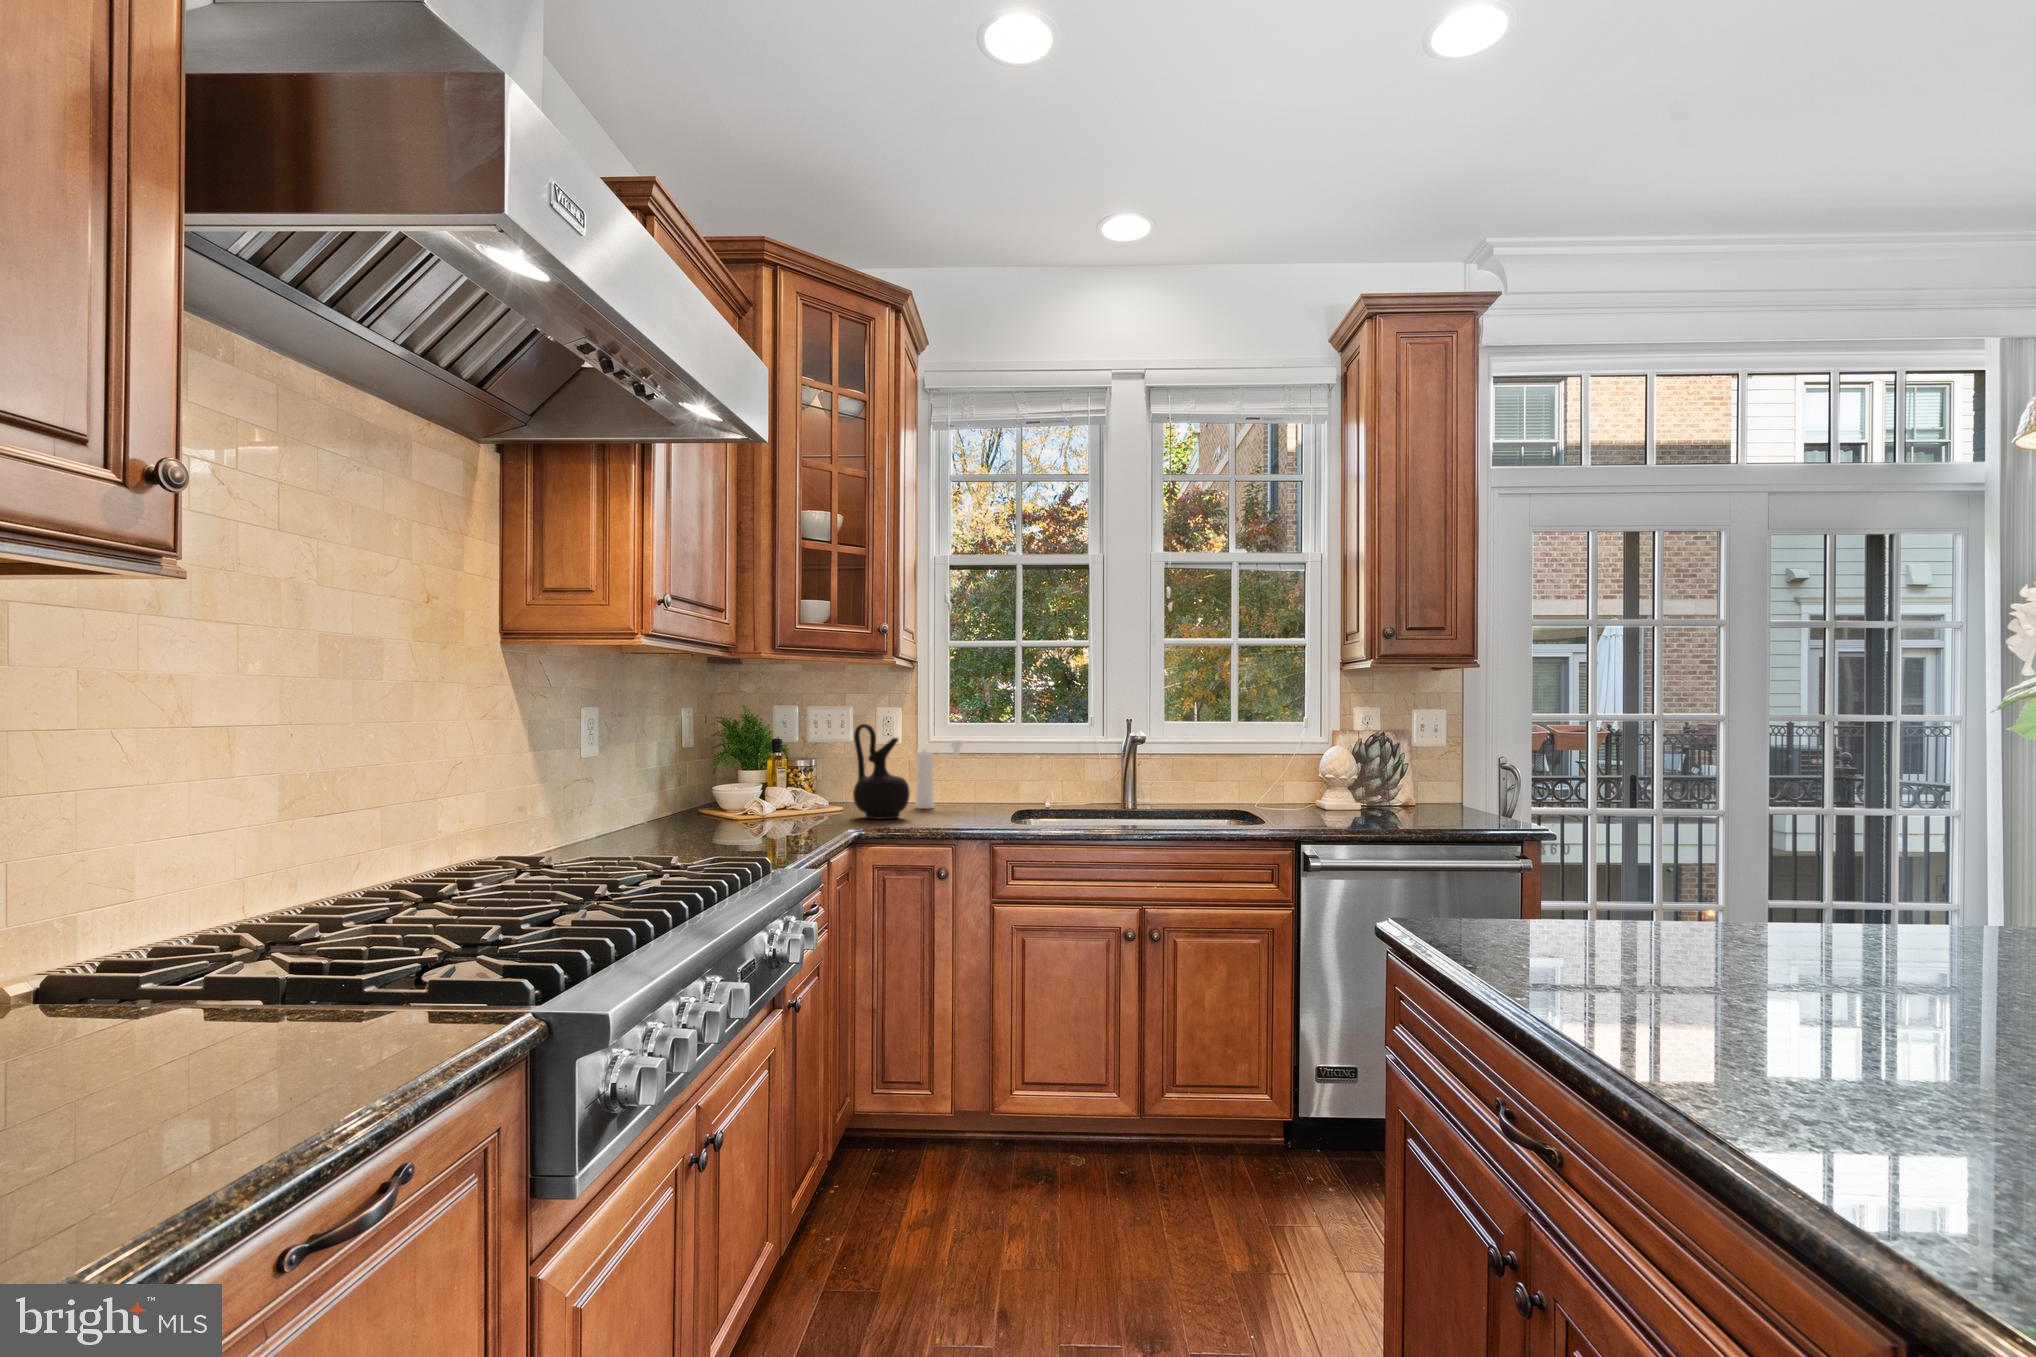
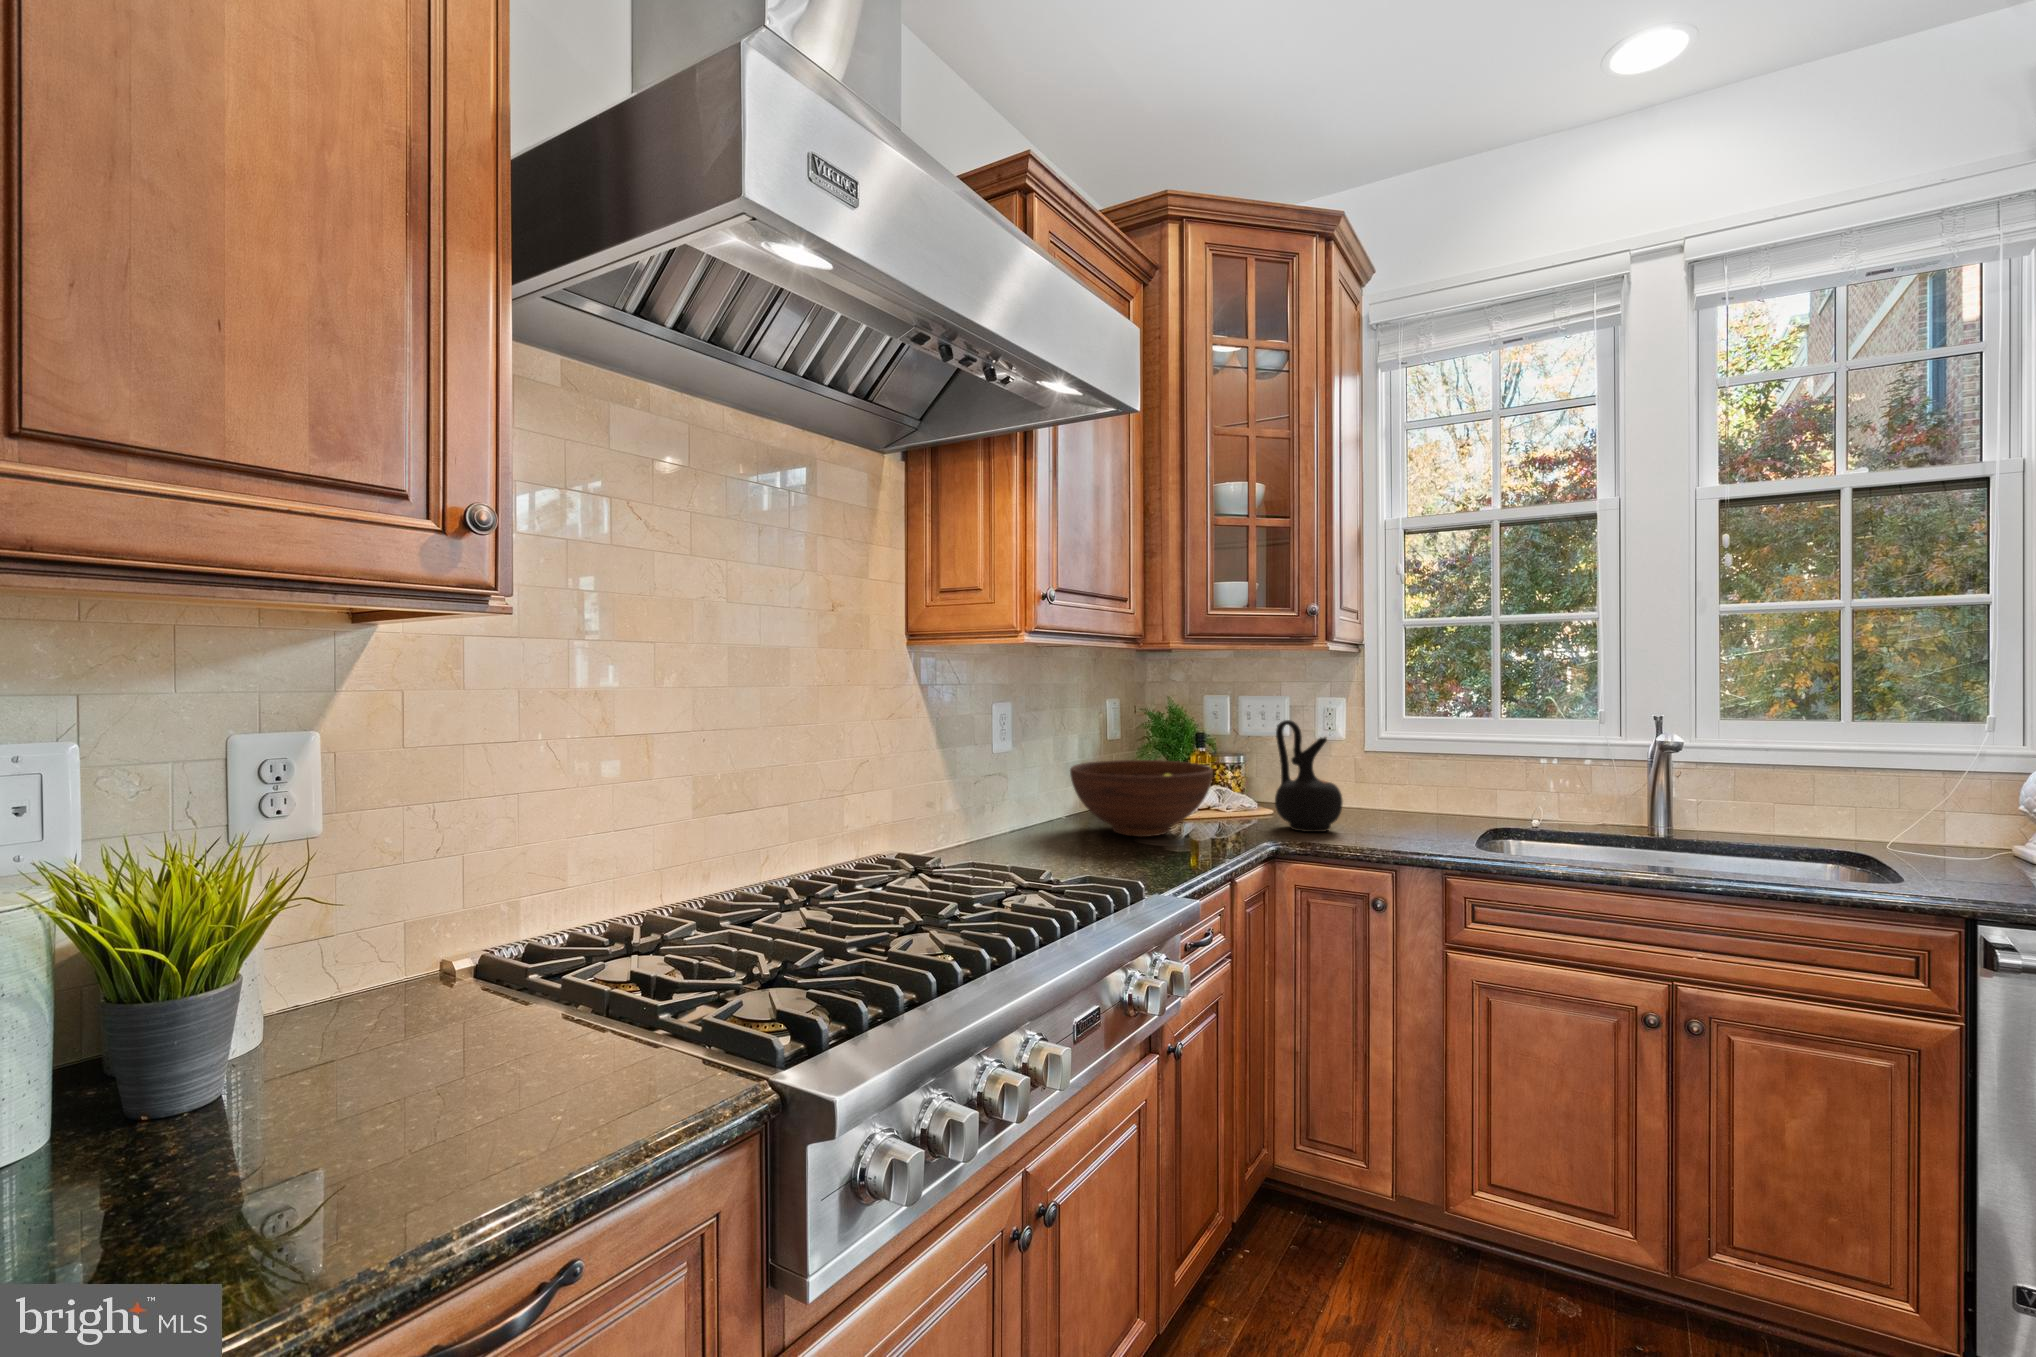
pepper mill: present [916,740,963,809] -> none [1359,737,1420,817]
fruit bowl: none [674,762,808,828] -> present [1070,760,1213,837]

